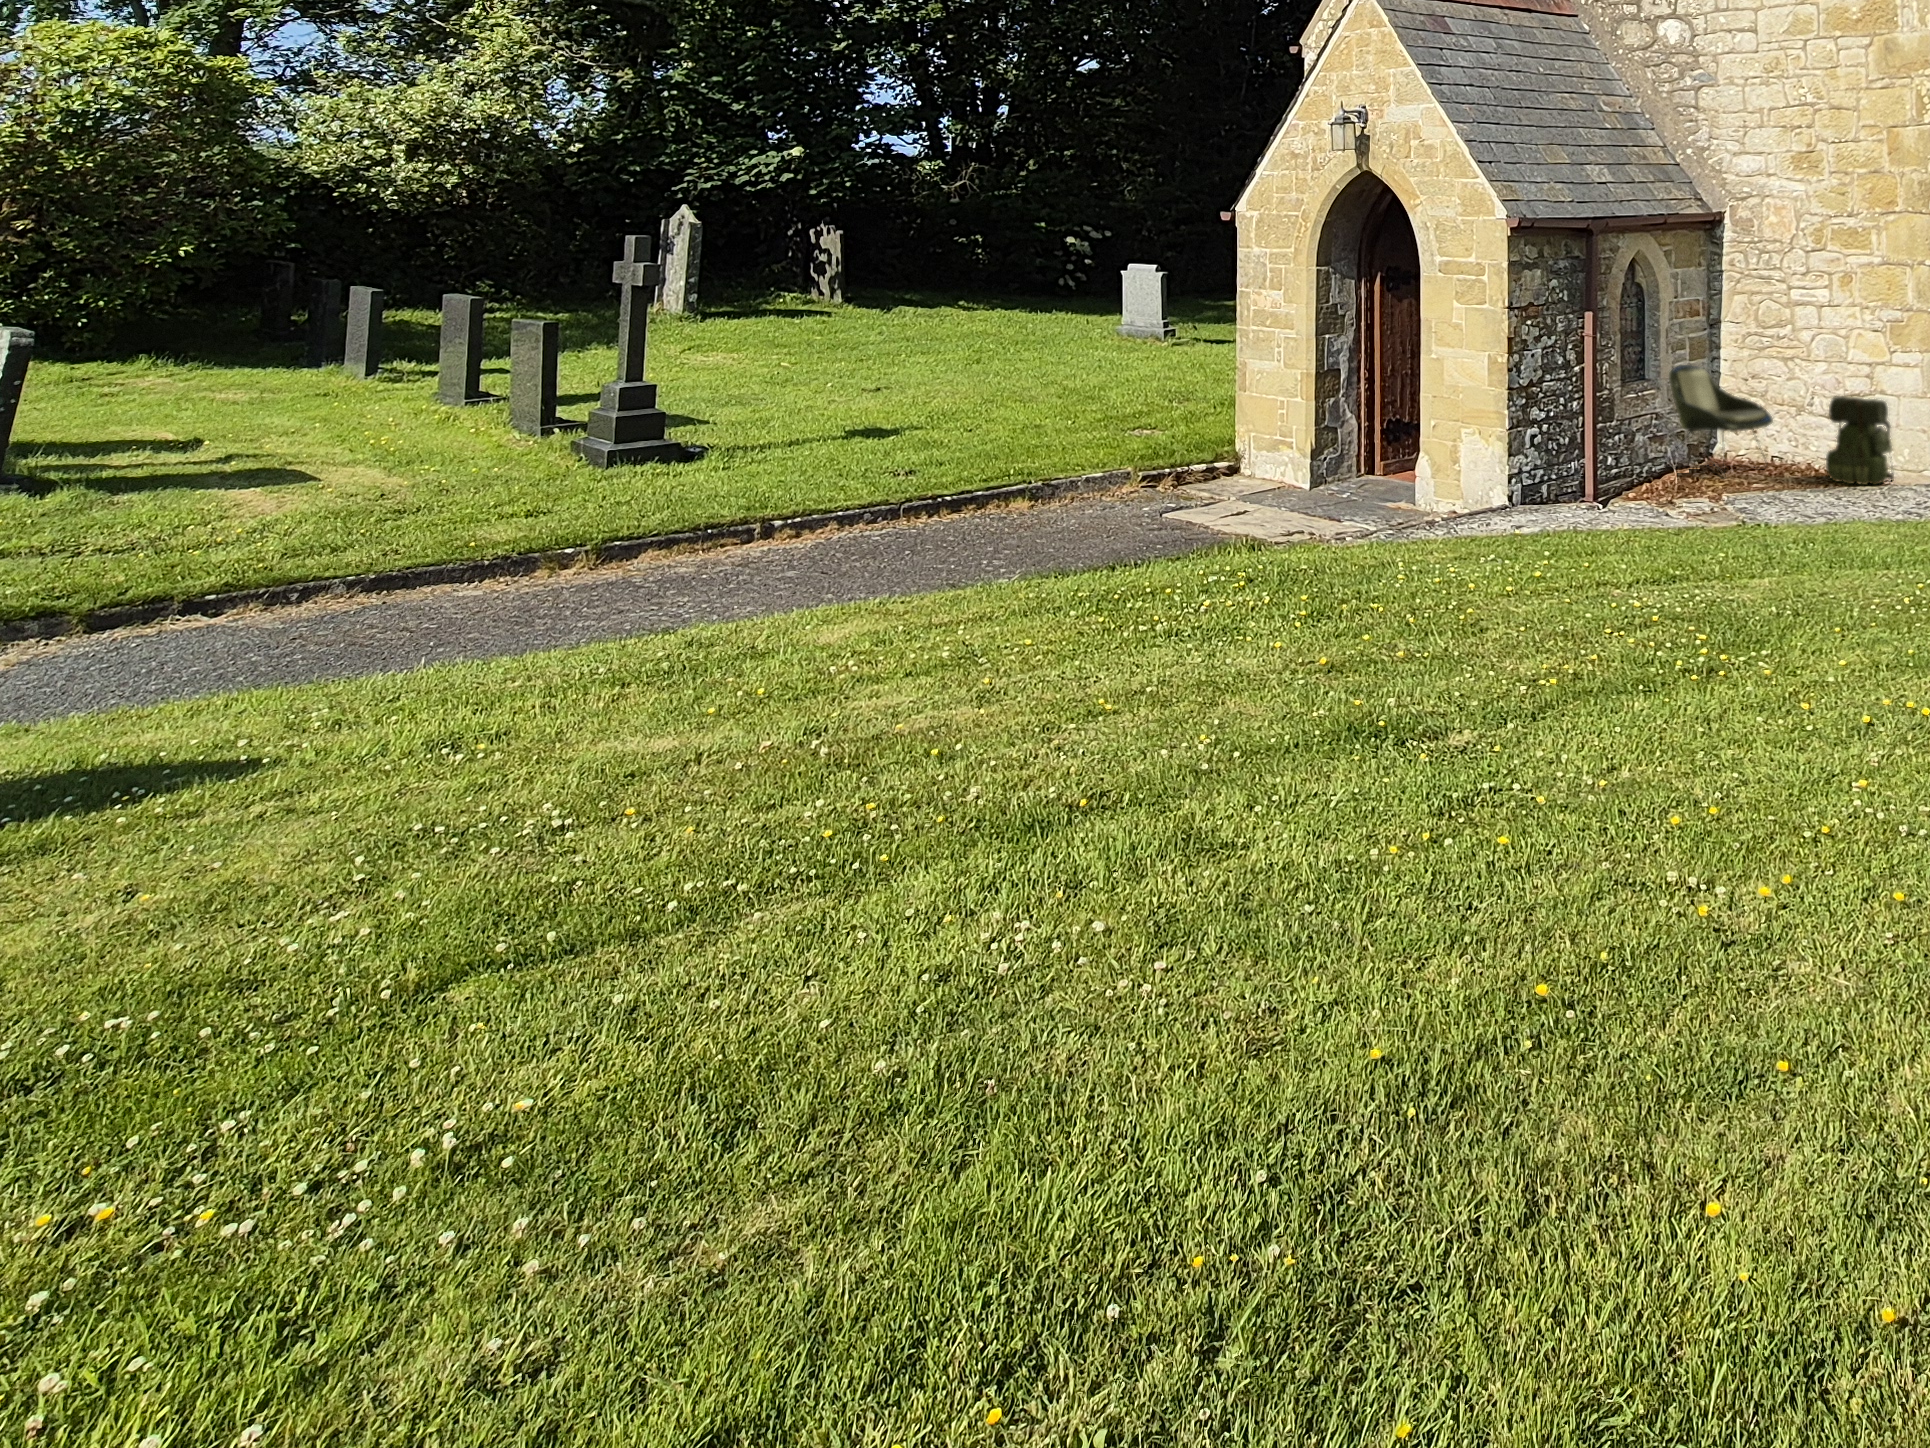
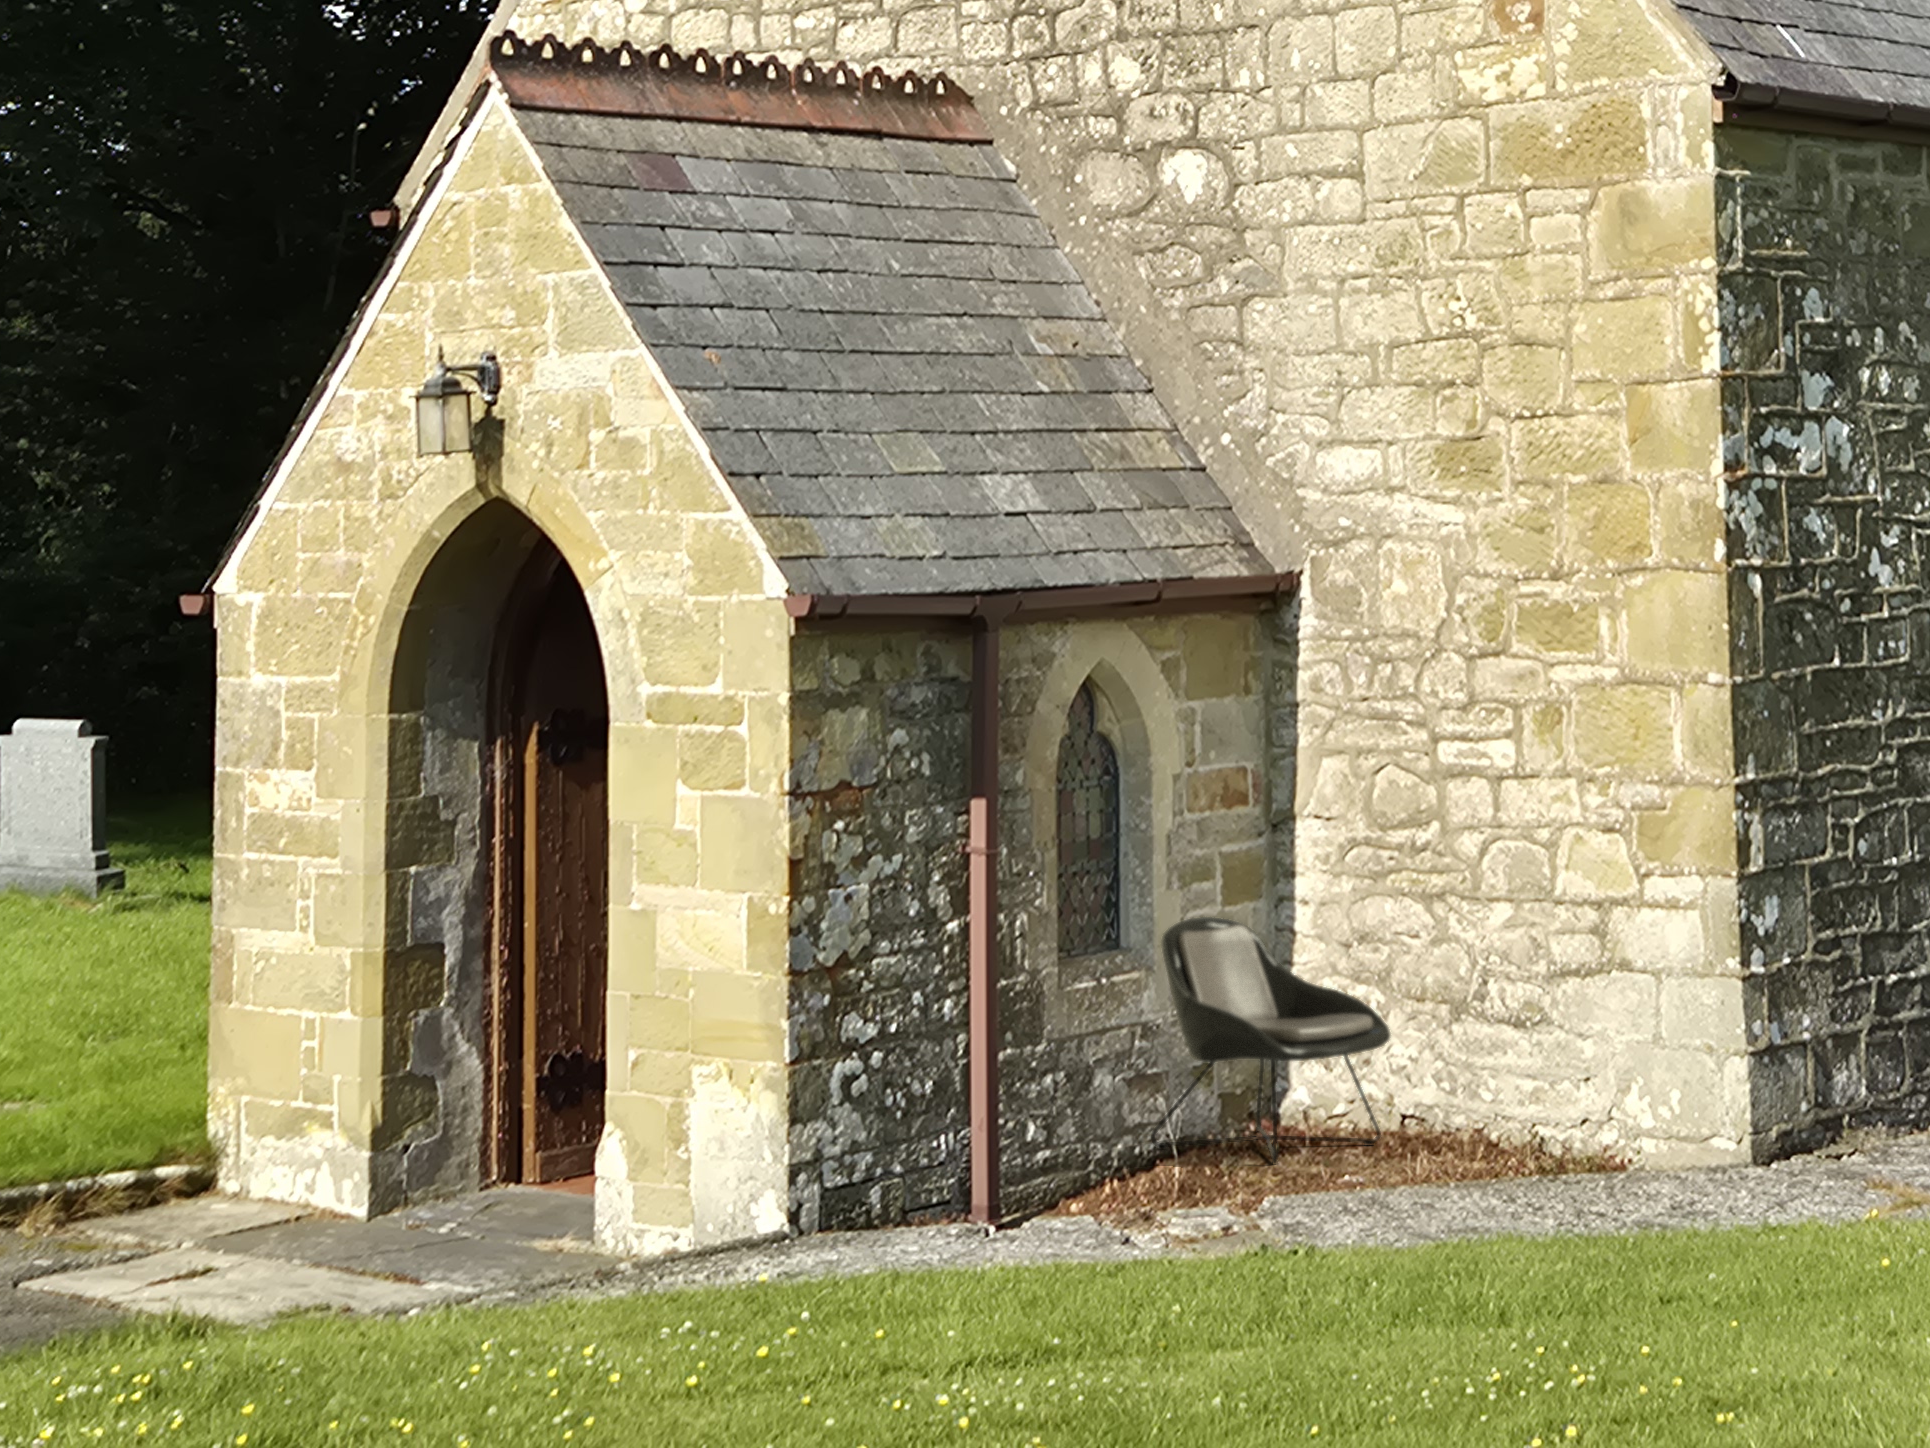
backpack: present [1826,396,1894,485] -> none [1496,978,1645,1172]

